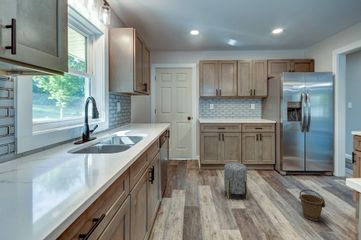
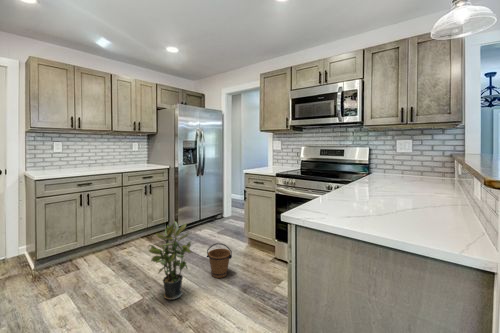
stool: present [224,162,248,199] -> none [99,231,142,294]
potted plant: none [249,162,282,219] -> present [149,221,191,300]

